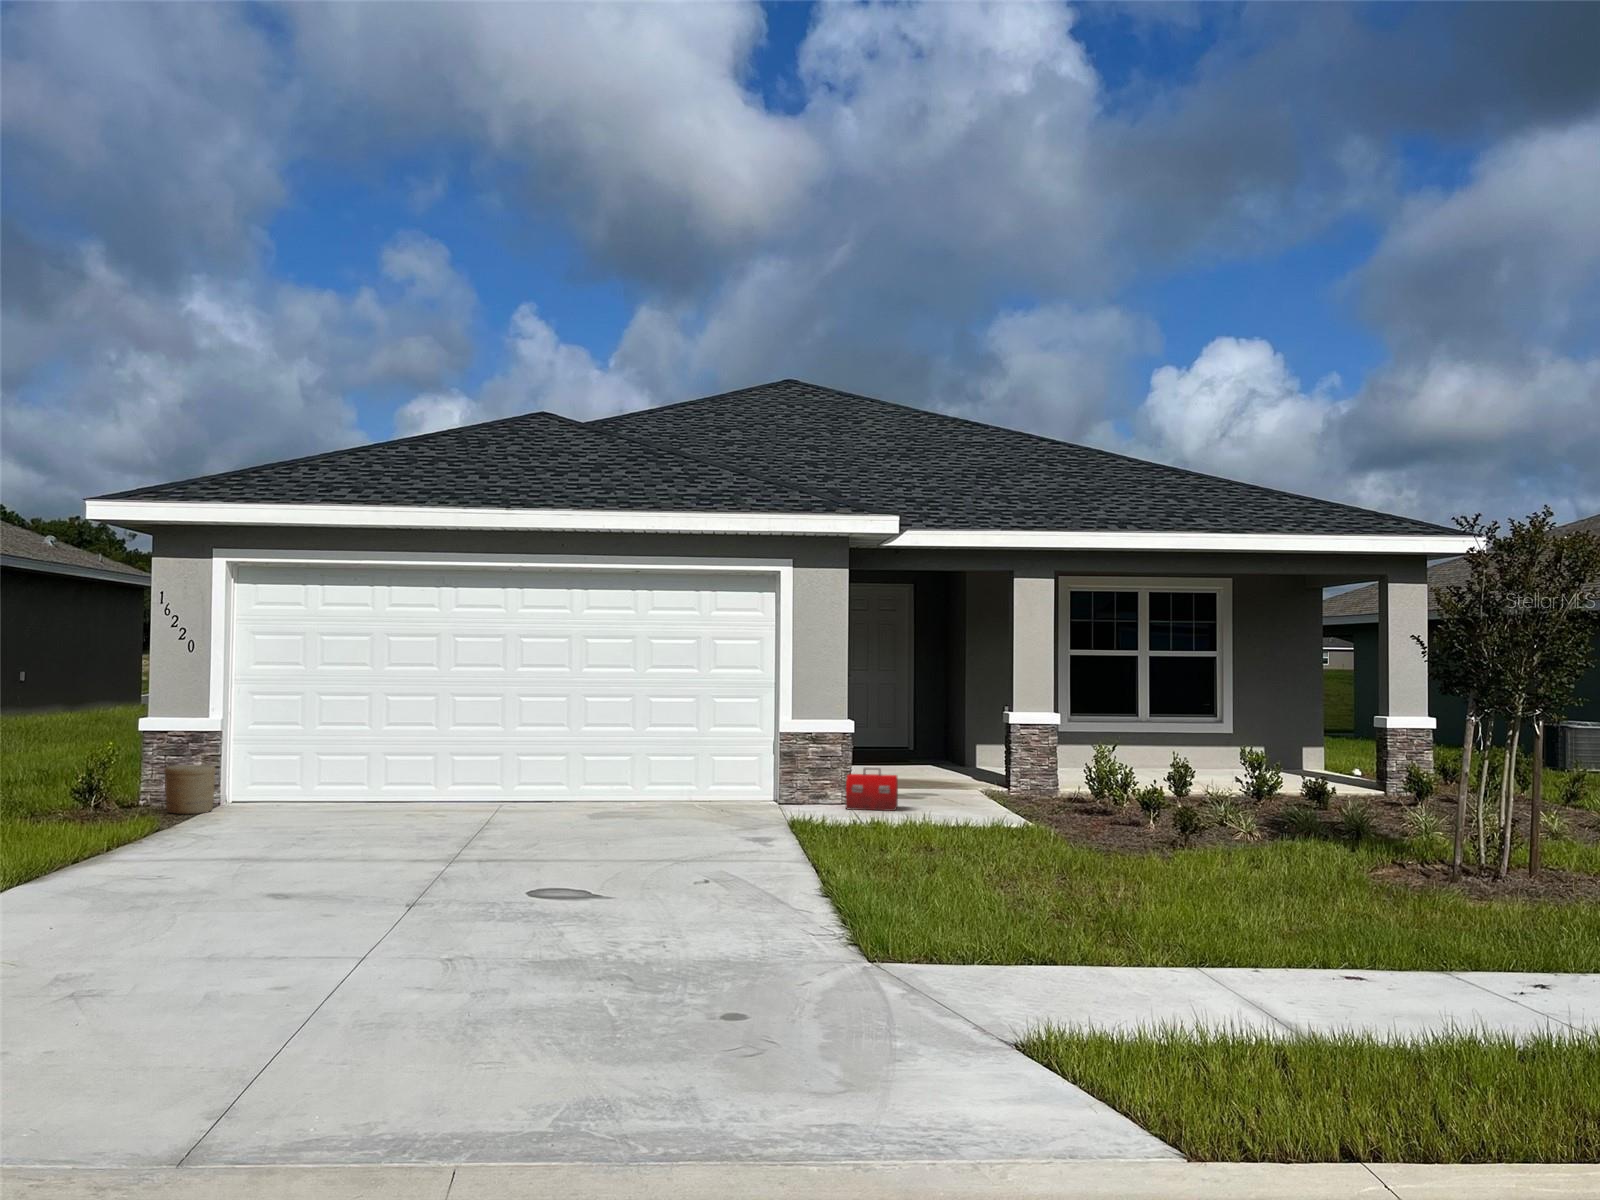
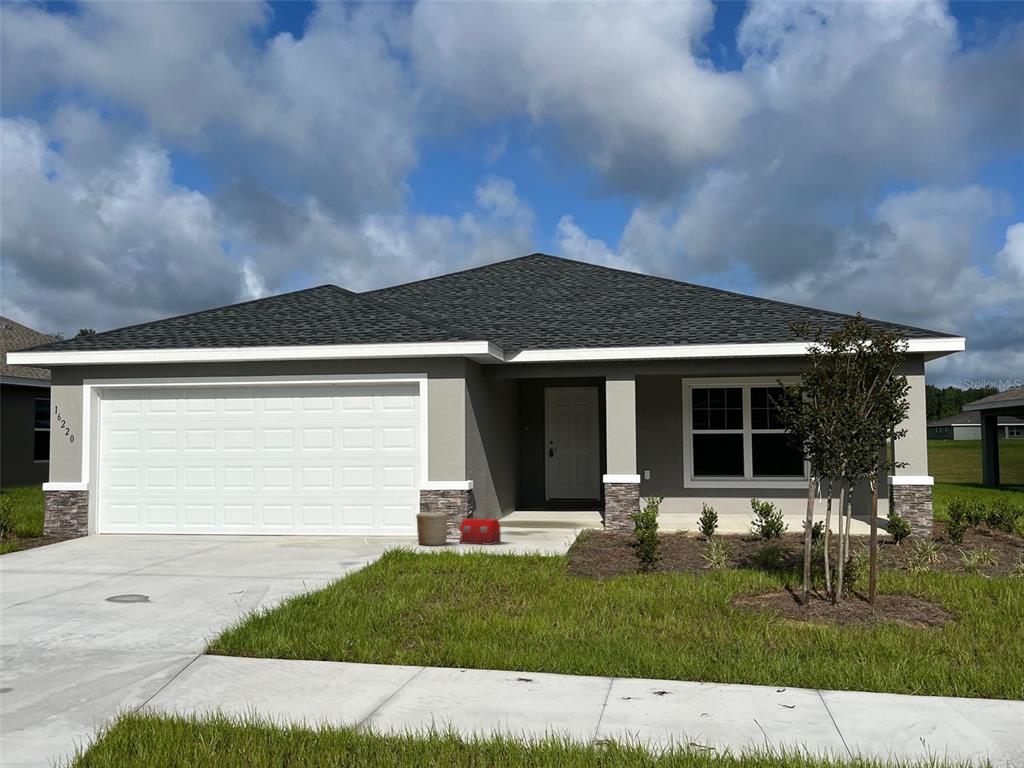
woven basket: present [164,765,215,814] -> present [416,512,447,545]

